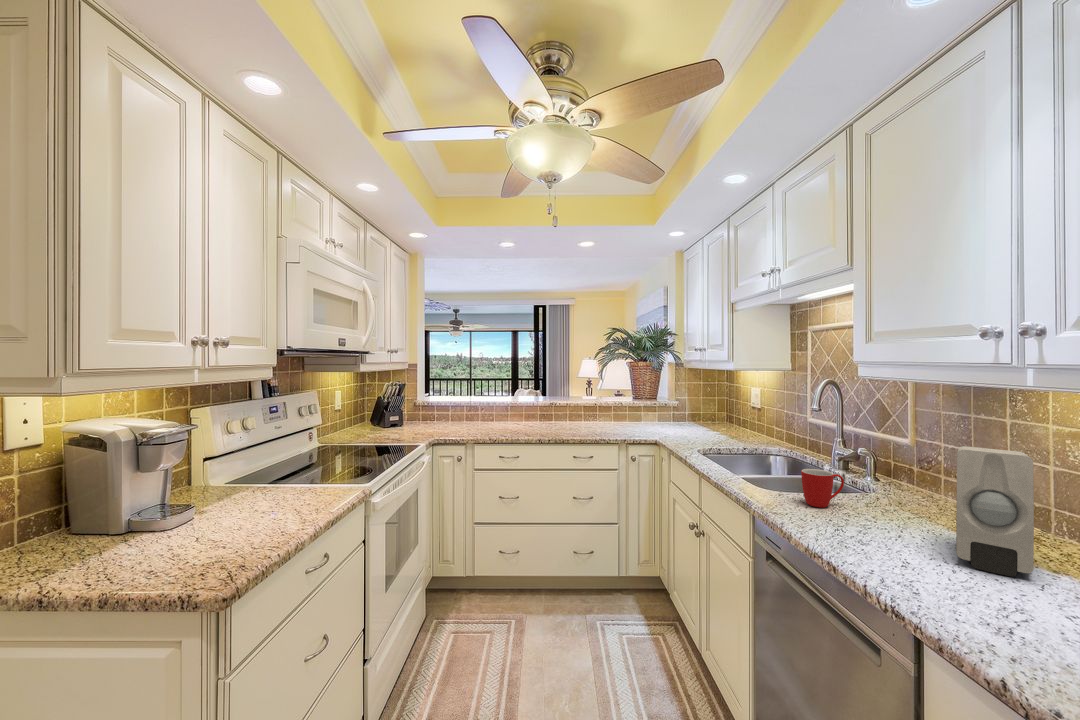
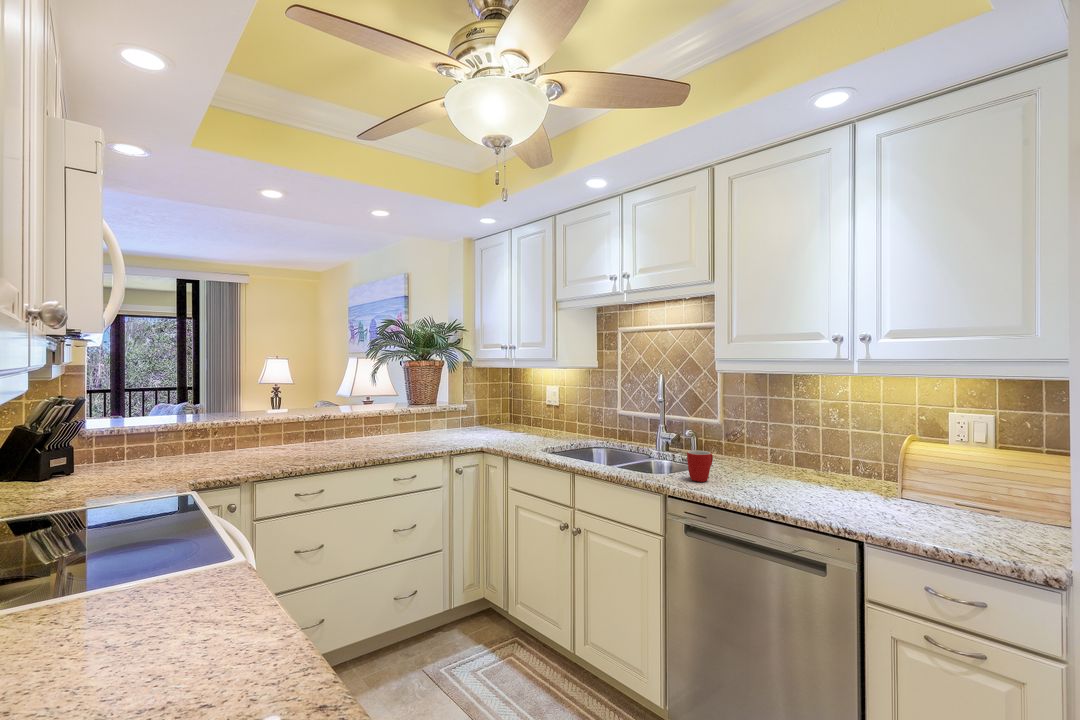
soap dispenser: present [956,446,1034,577] -> none [799,418,861,500]

